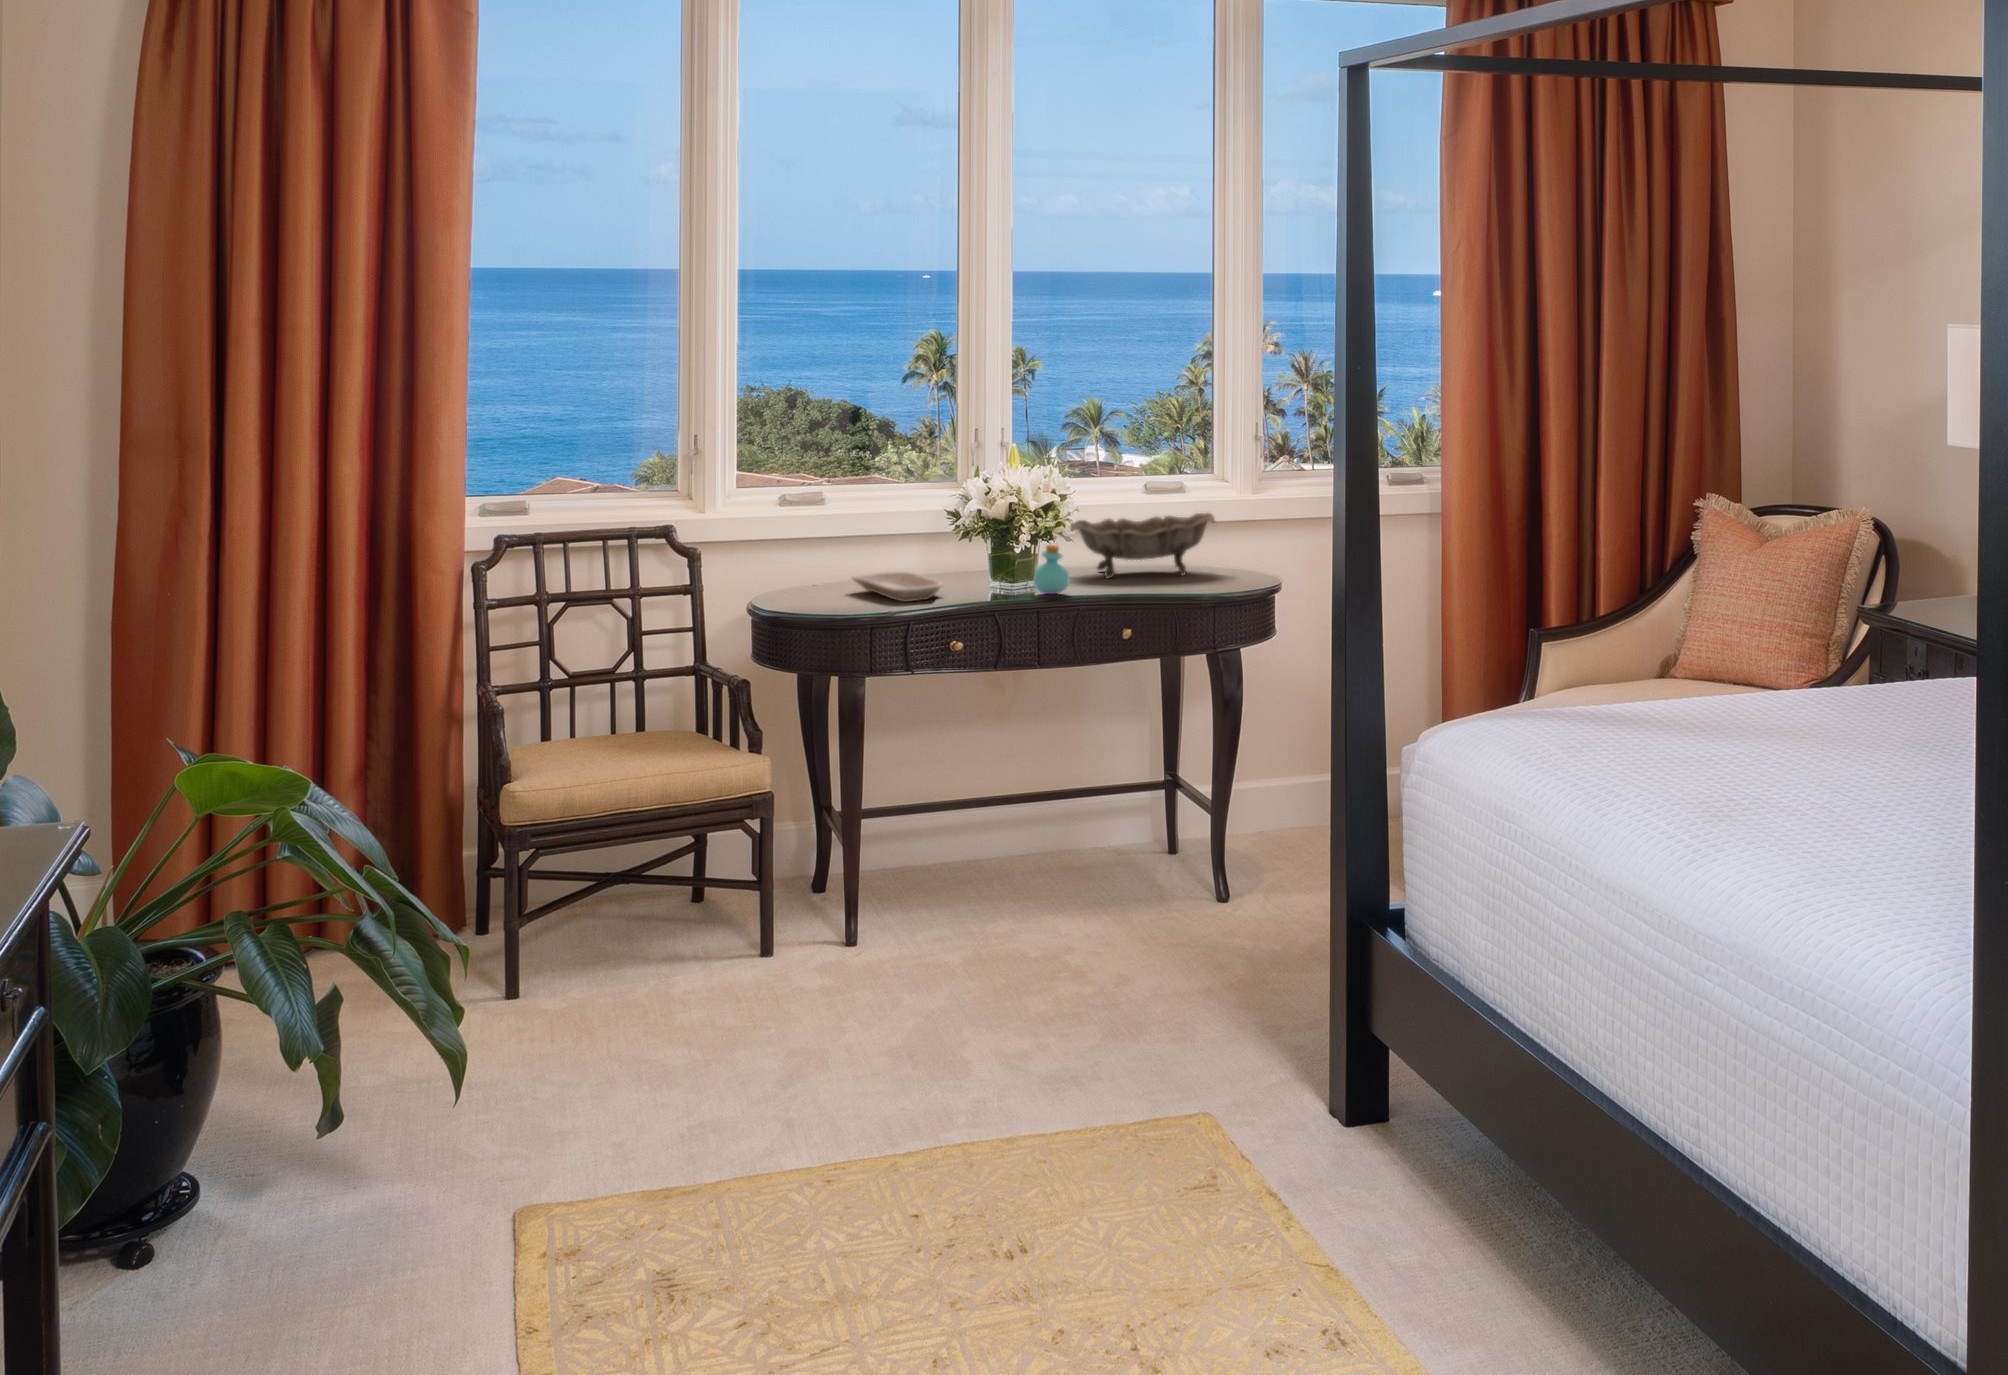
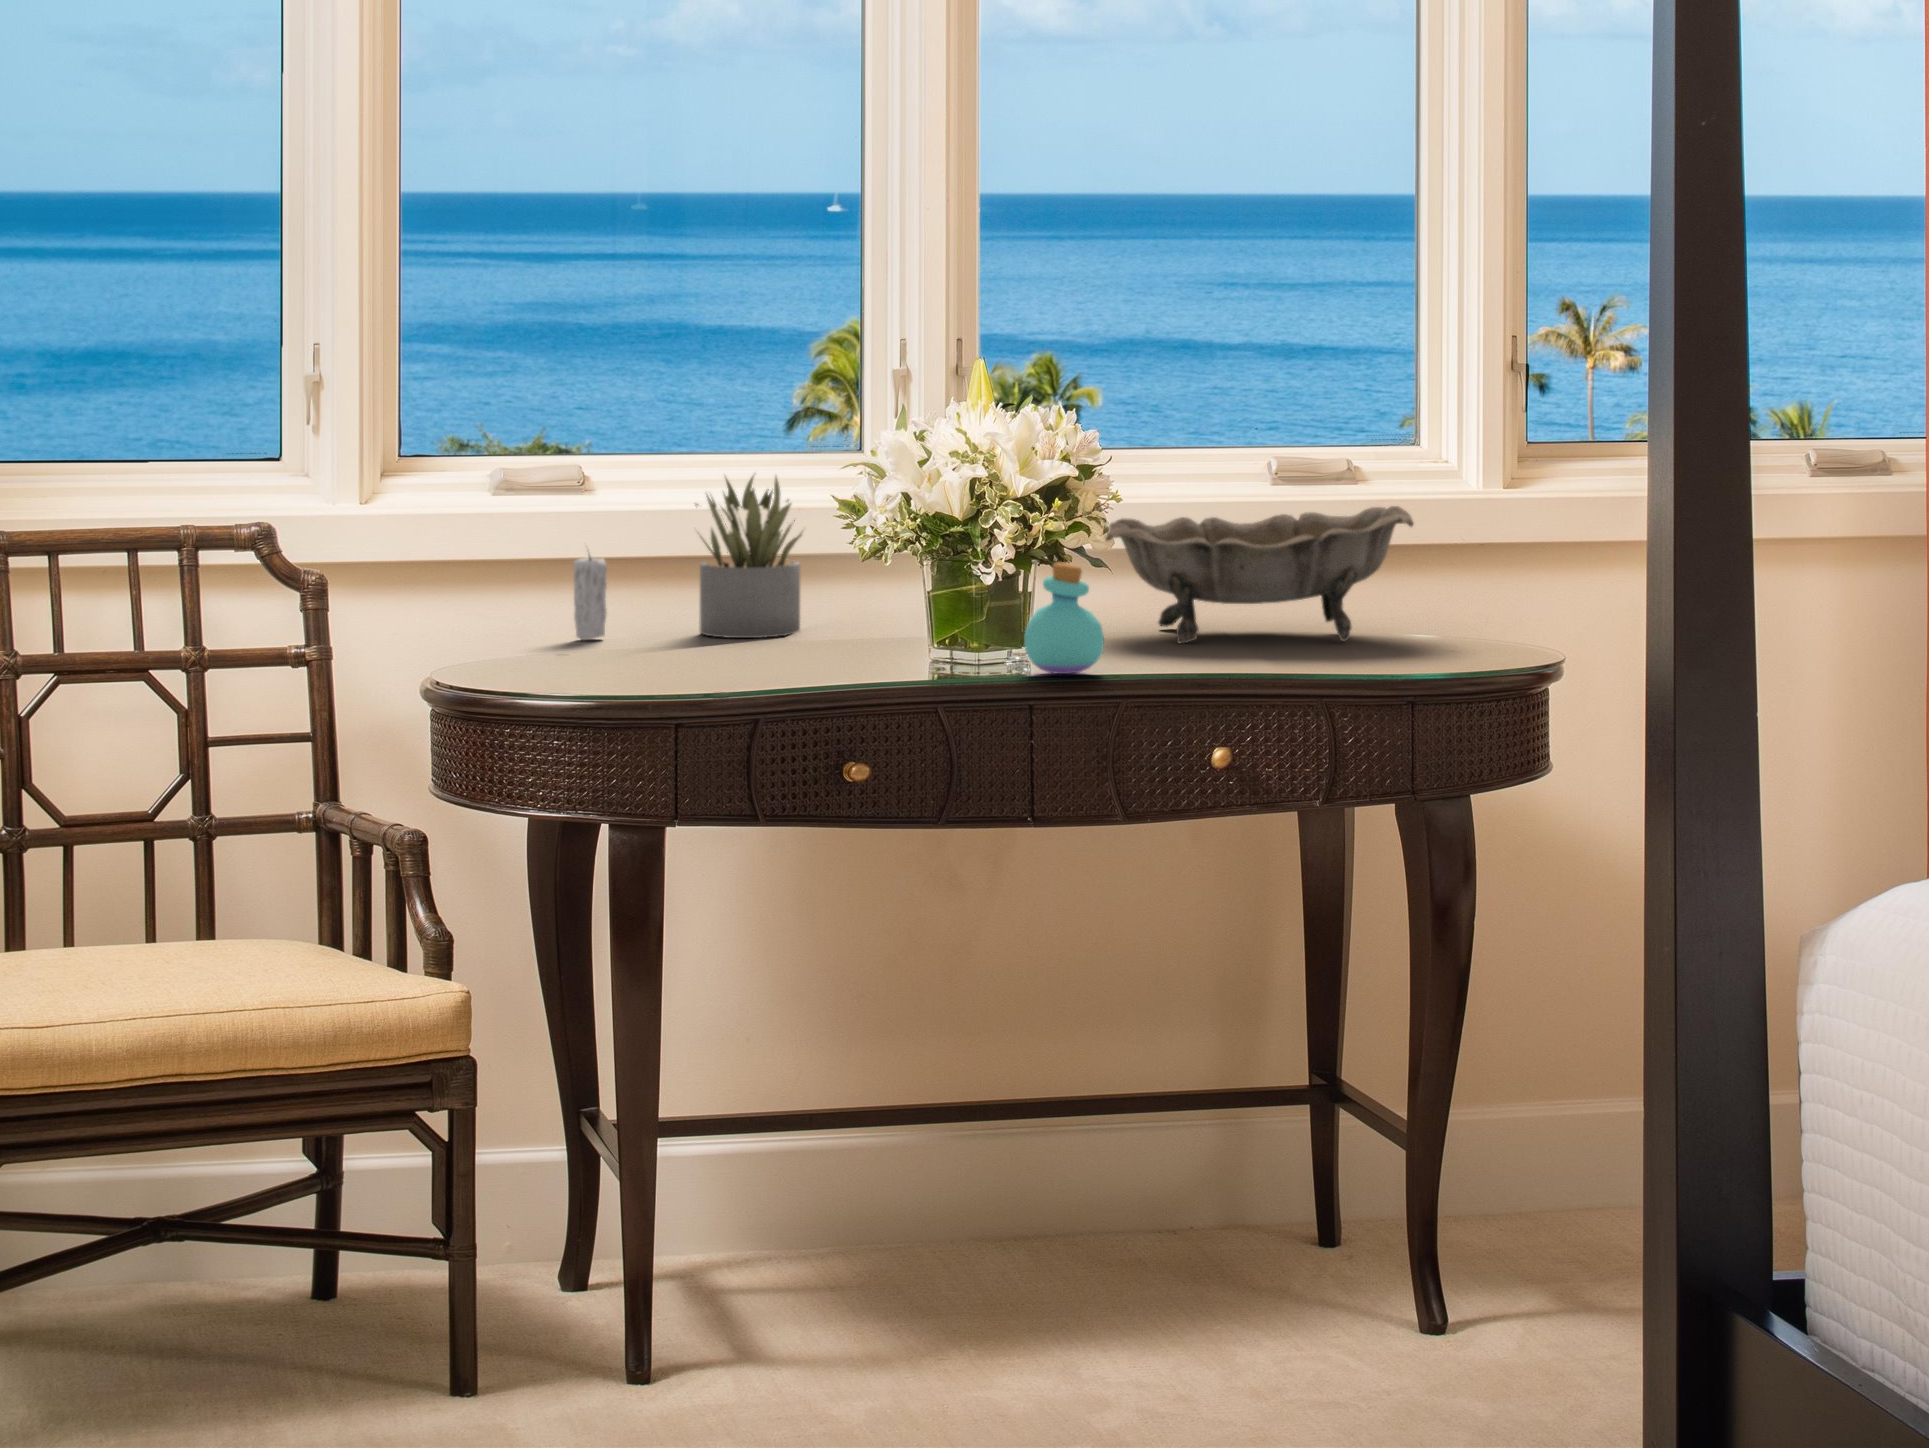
succulent plant: none [873,500,927,579] -> present [695,473,802,638]
candle: none [815,535,832,581] -> present [574,556,607,640]
tray: present [852,572,943,602] -> none [636,621,828,685]

